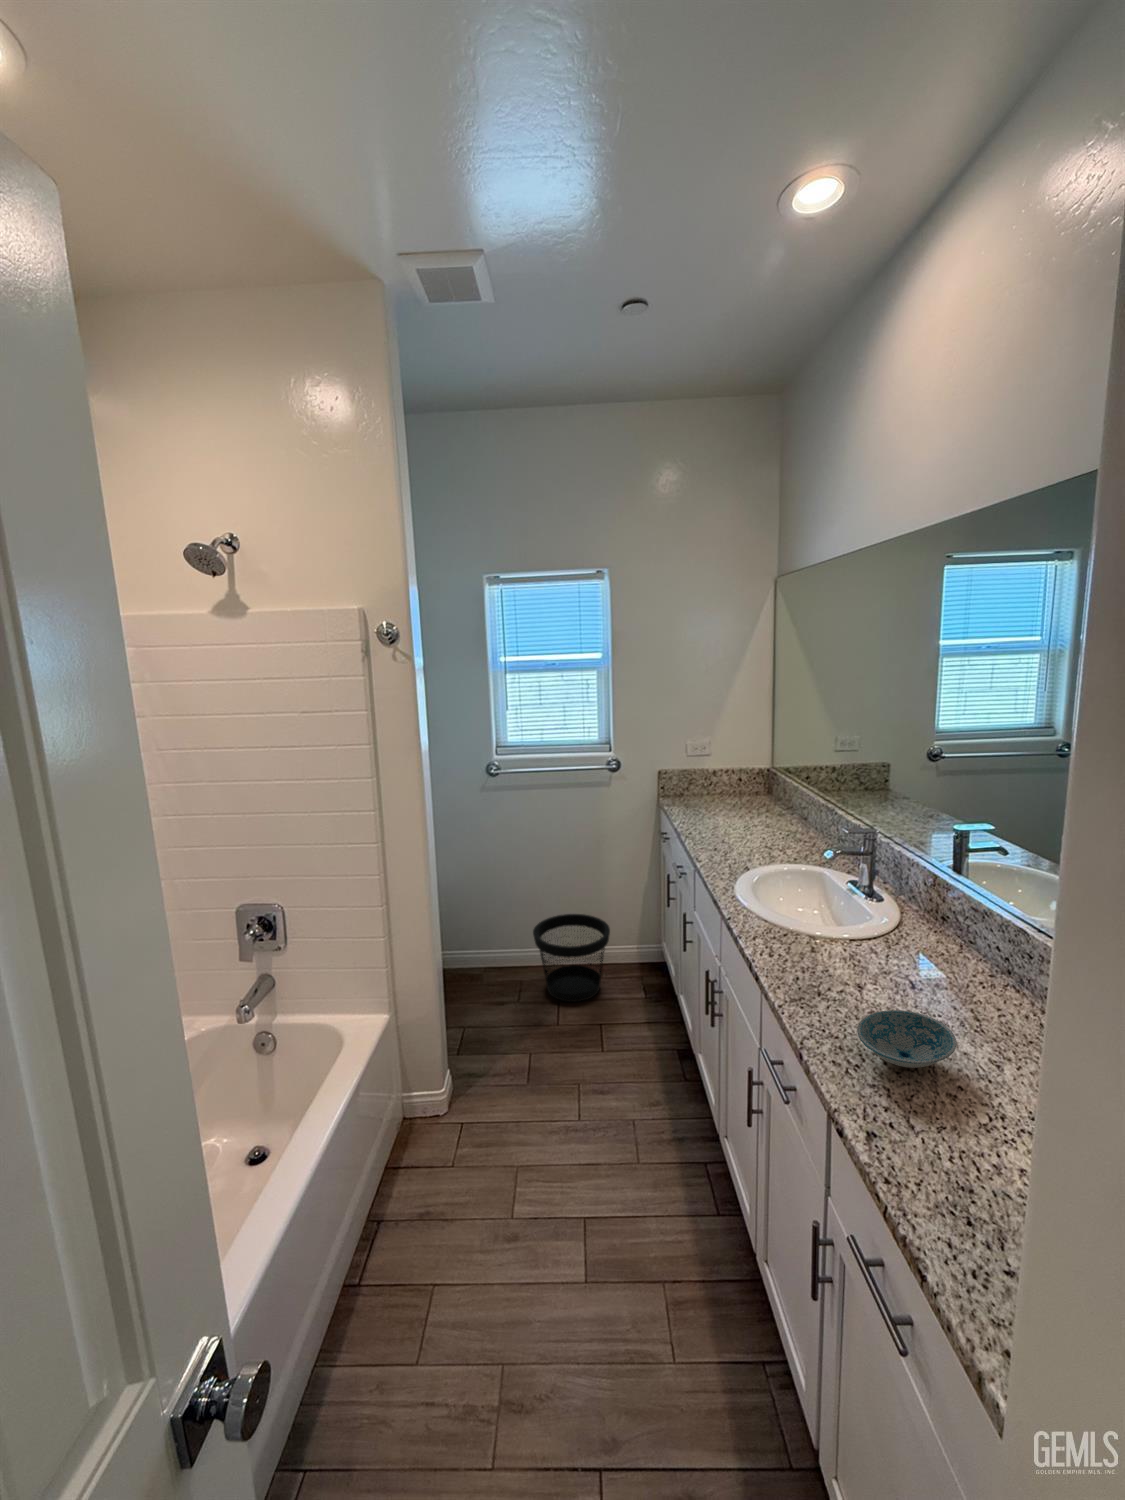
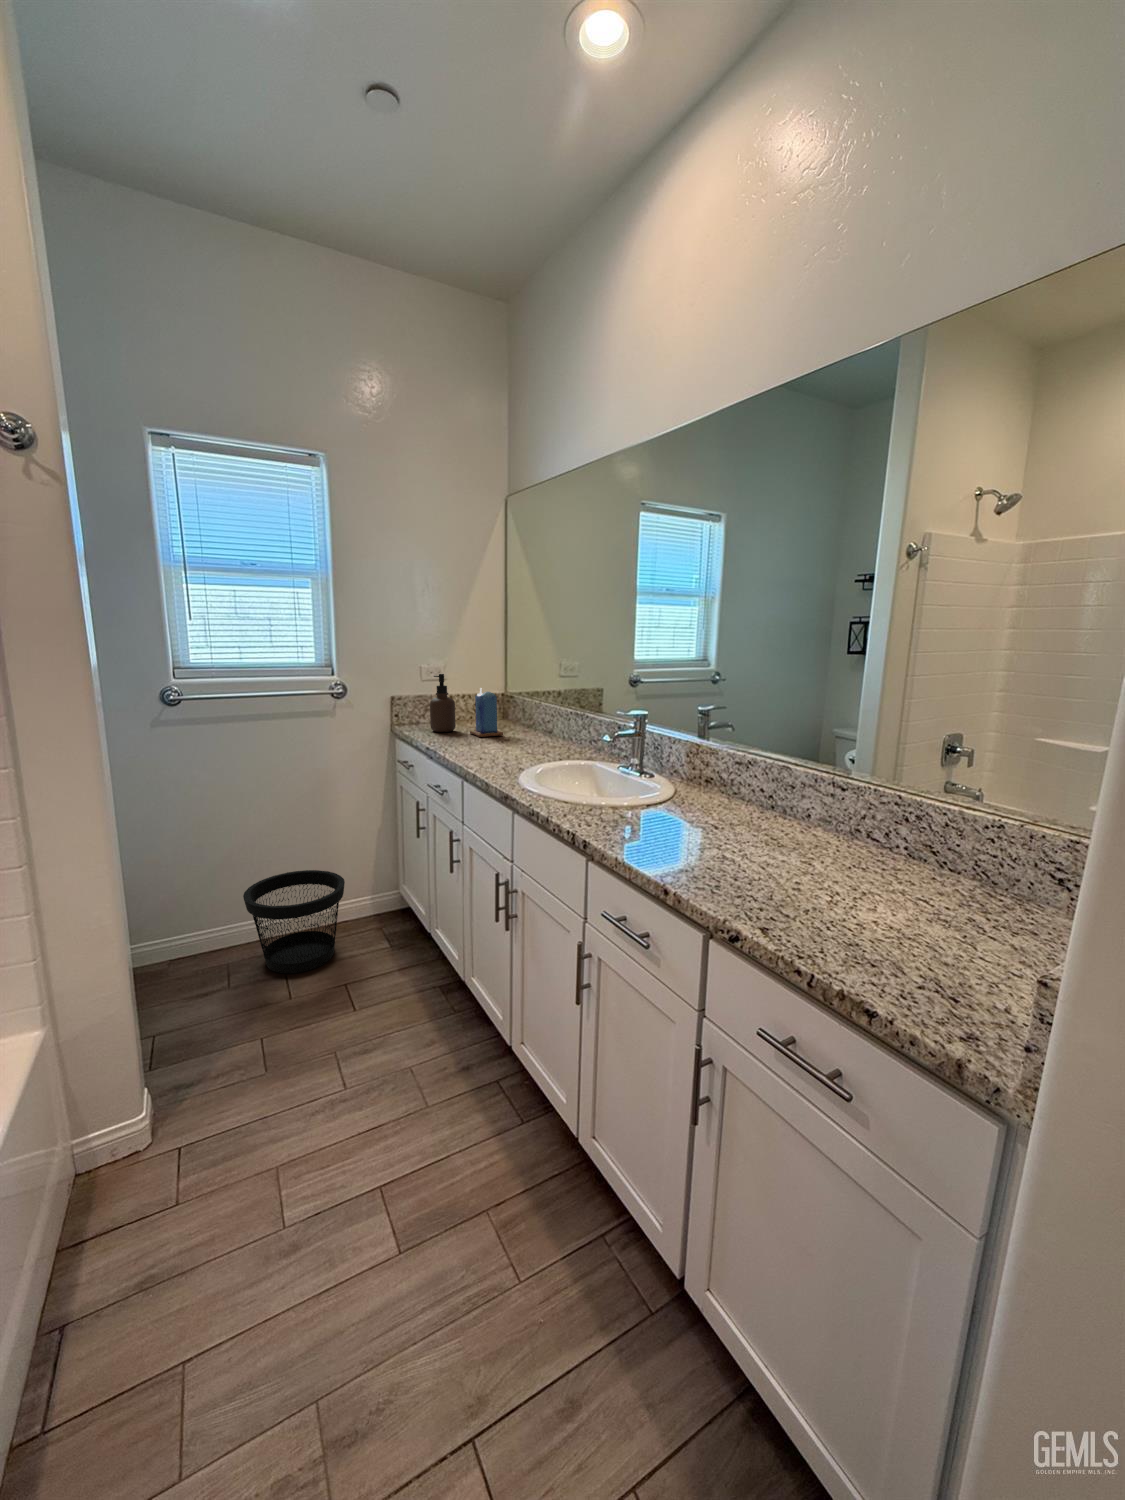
soap dispenser: none [692,754,716,808] -> present [430,674,456,732]
candle: none [727,770,758,817] -> present [470,688,503,737]
ceramic bowl: present [857,1010,957,1068] -> none [708,835,791,876]

